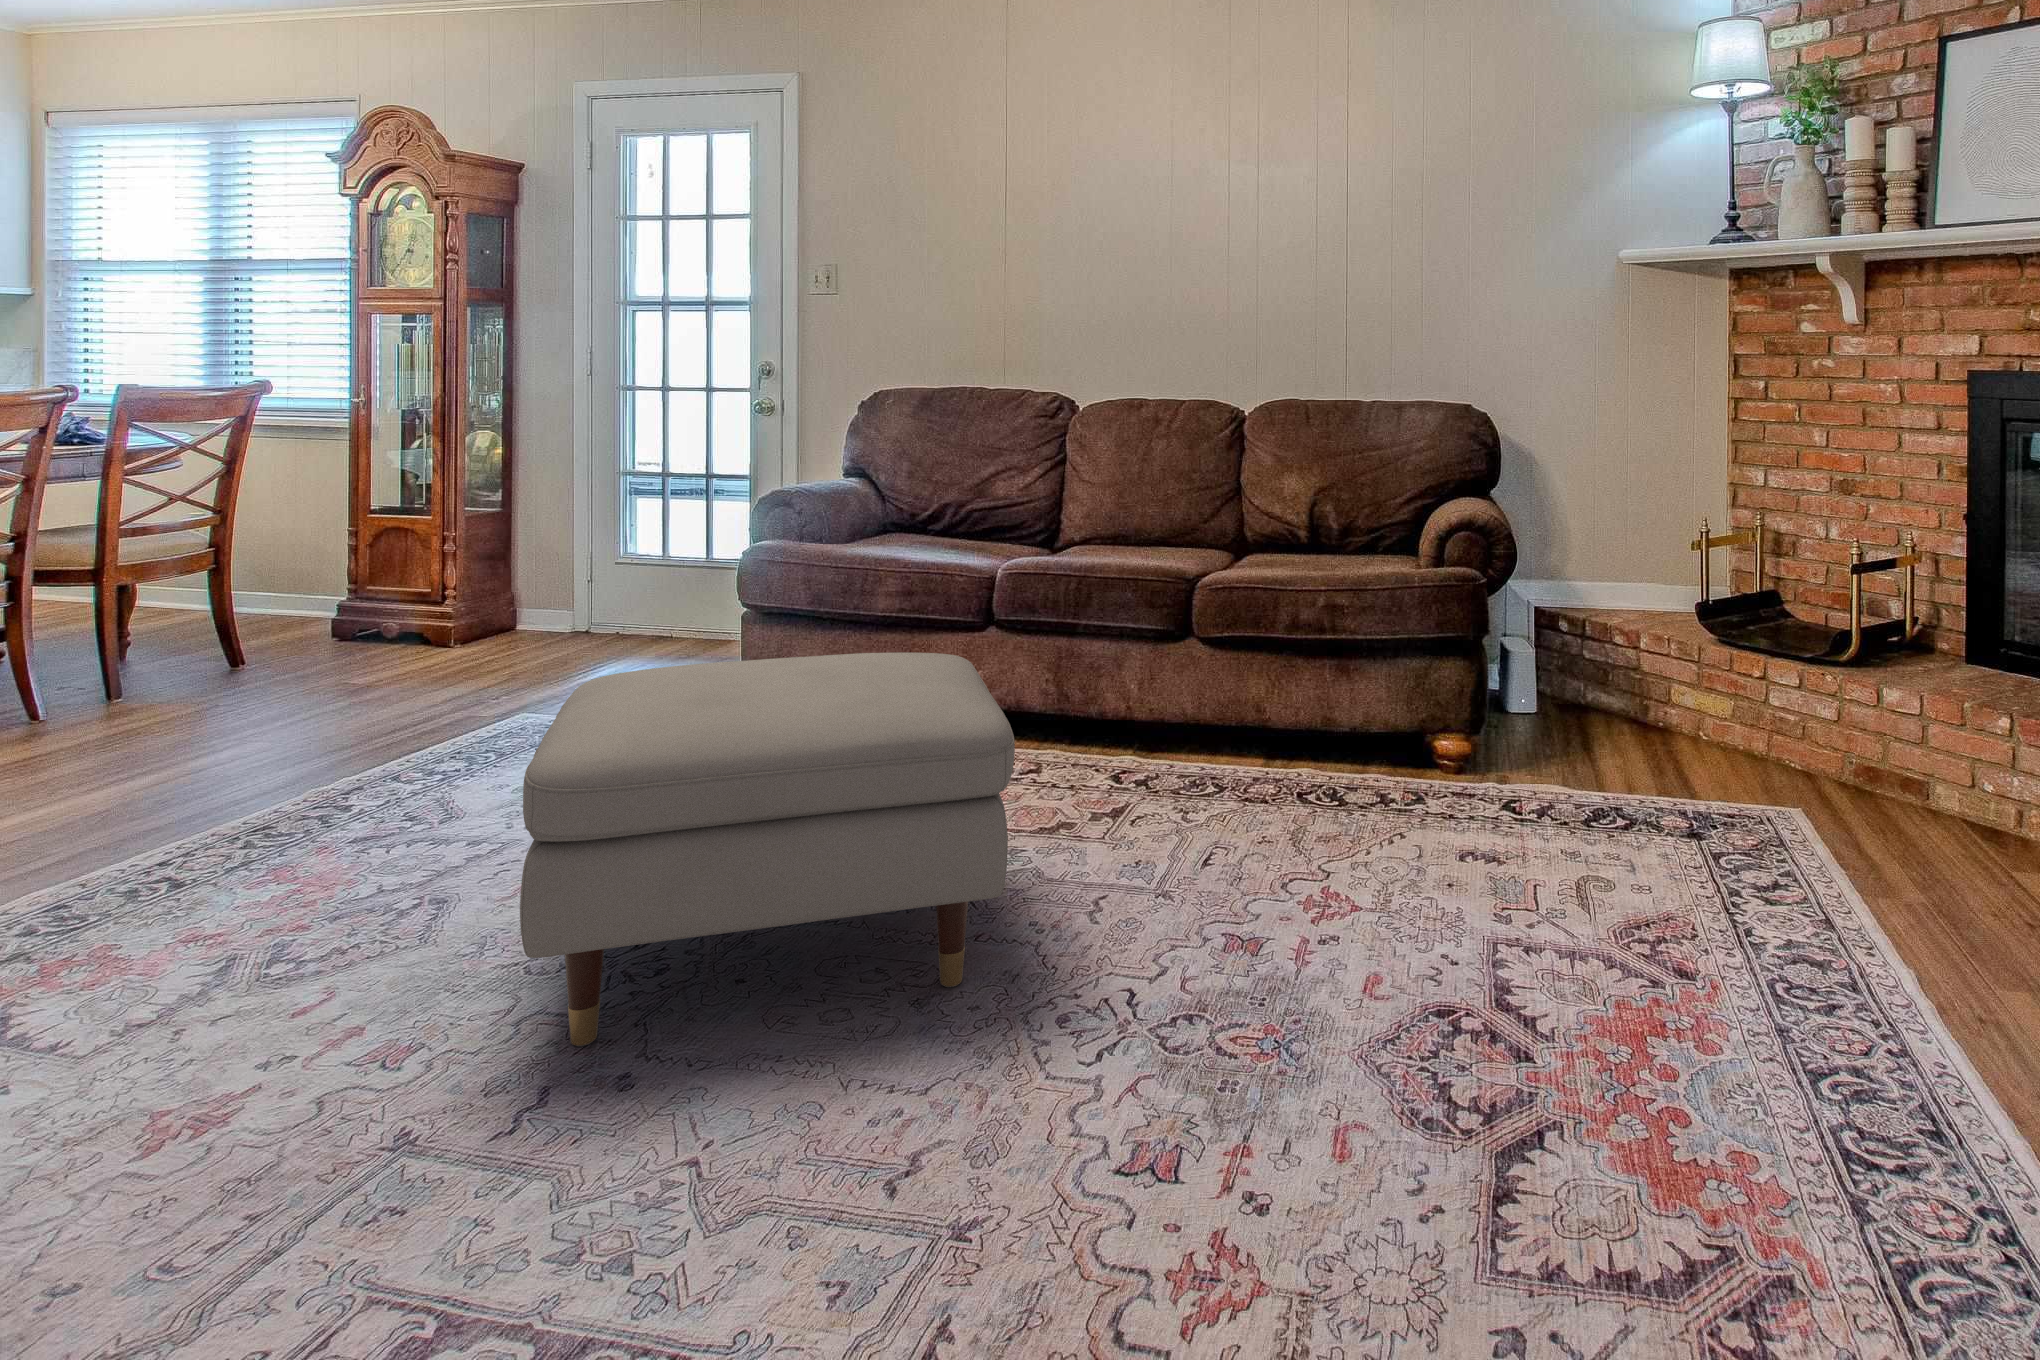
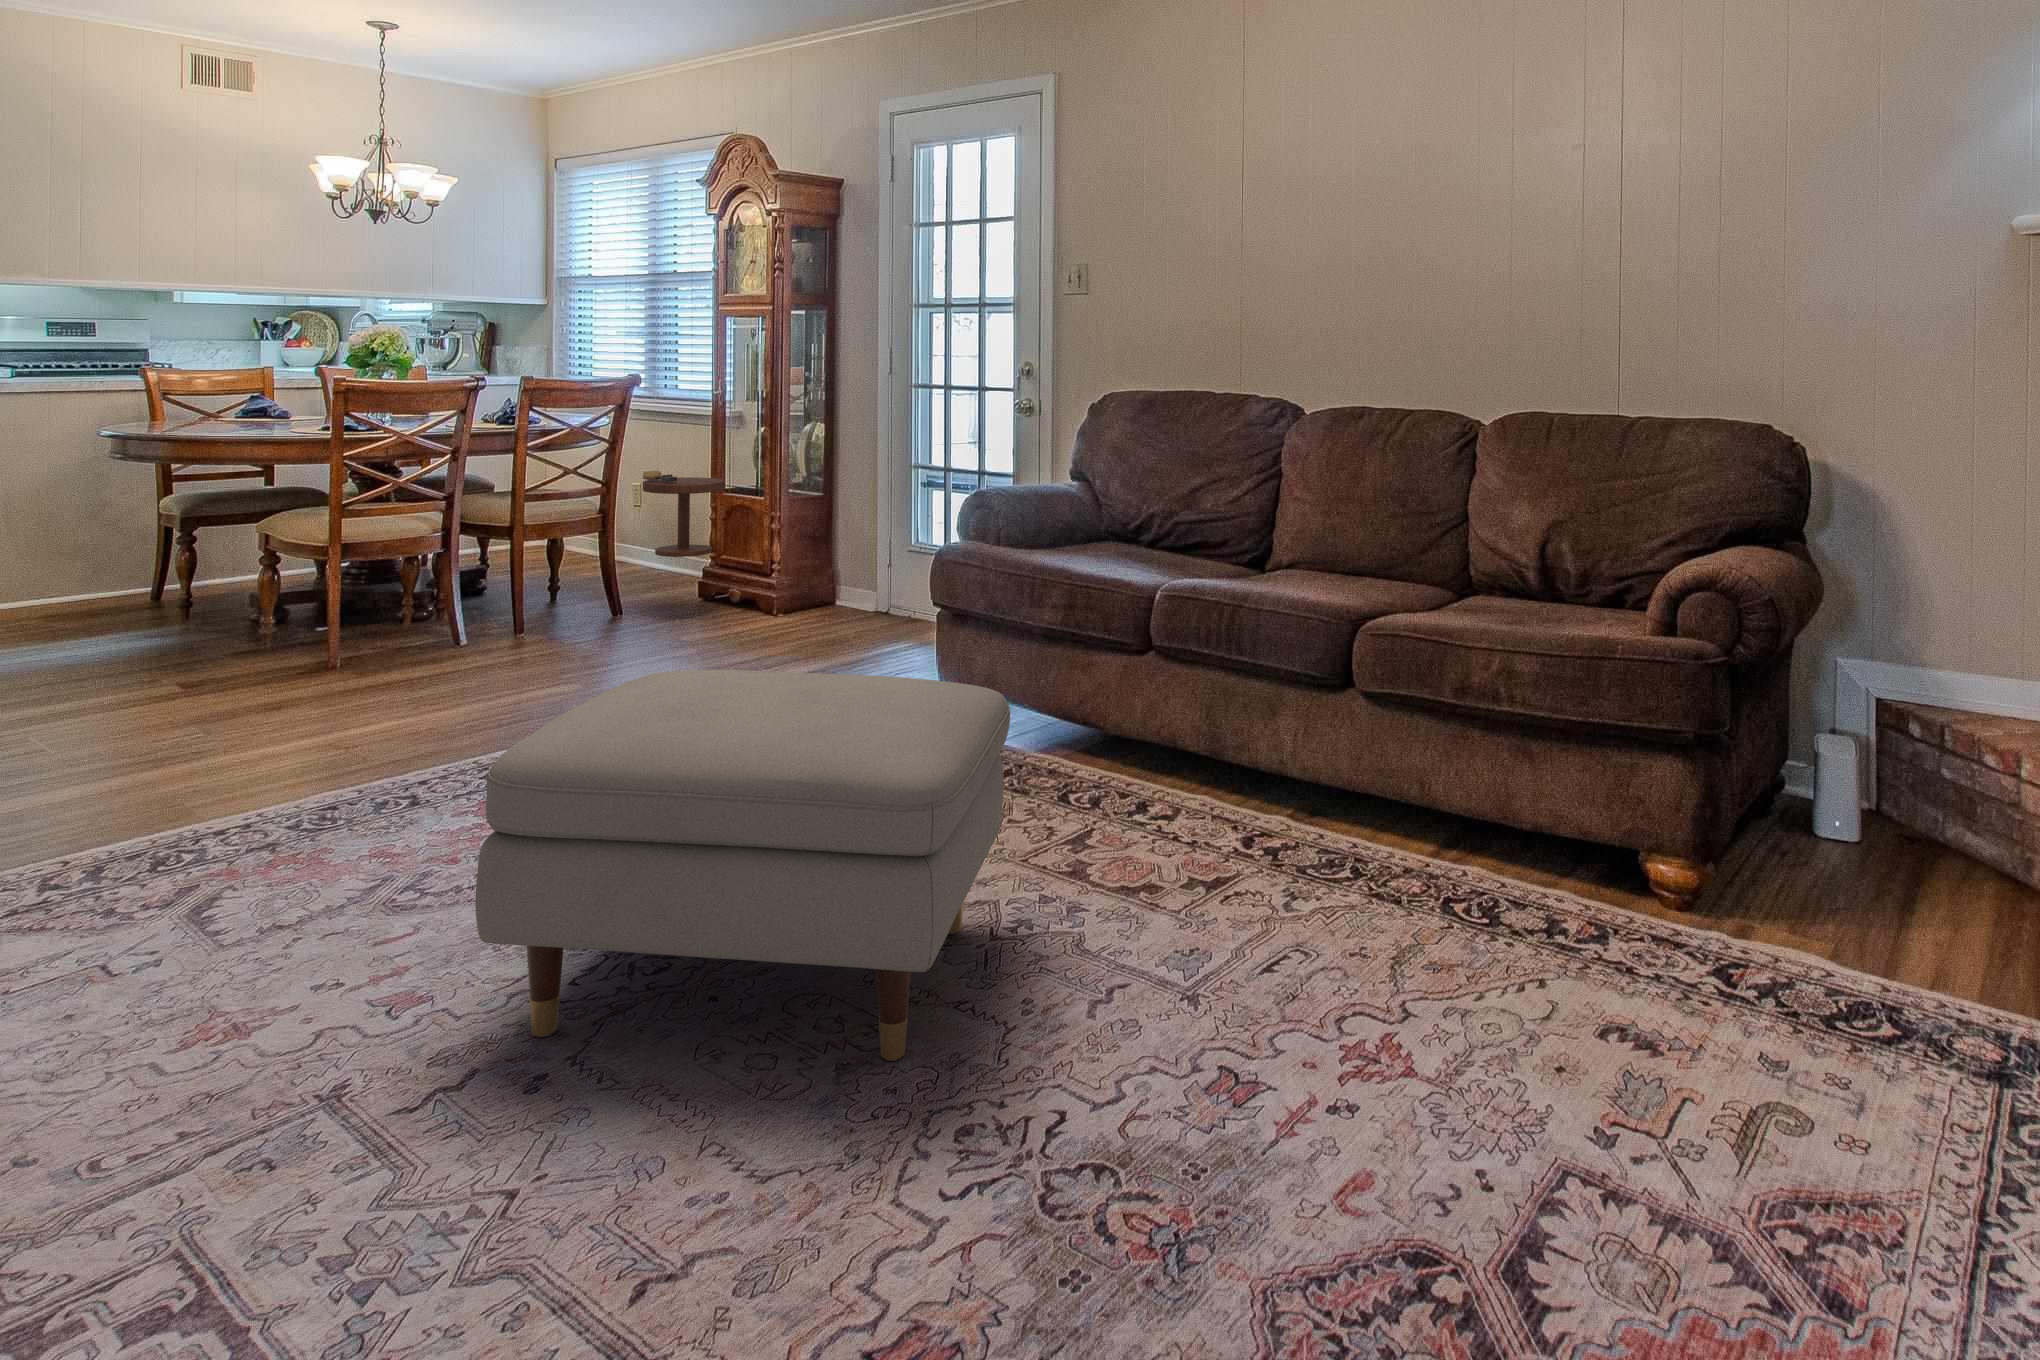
side table: none [309,481,416,651] -> present [643,471,725,557]

